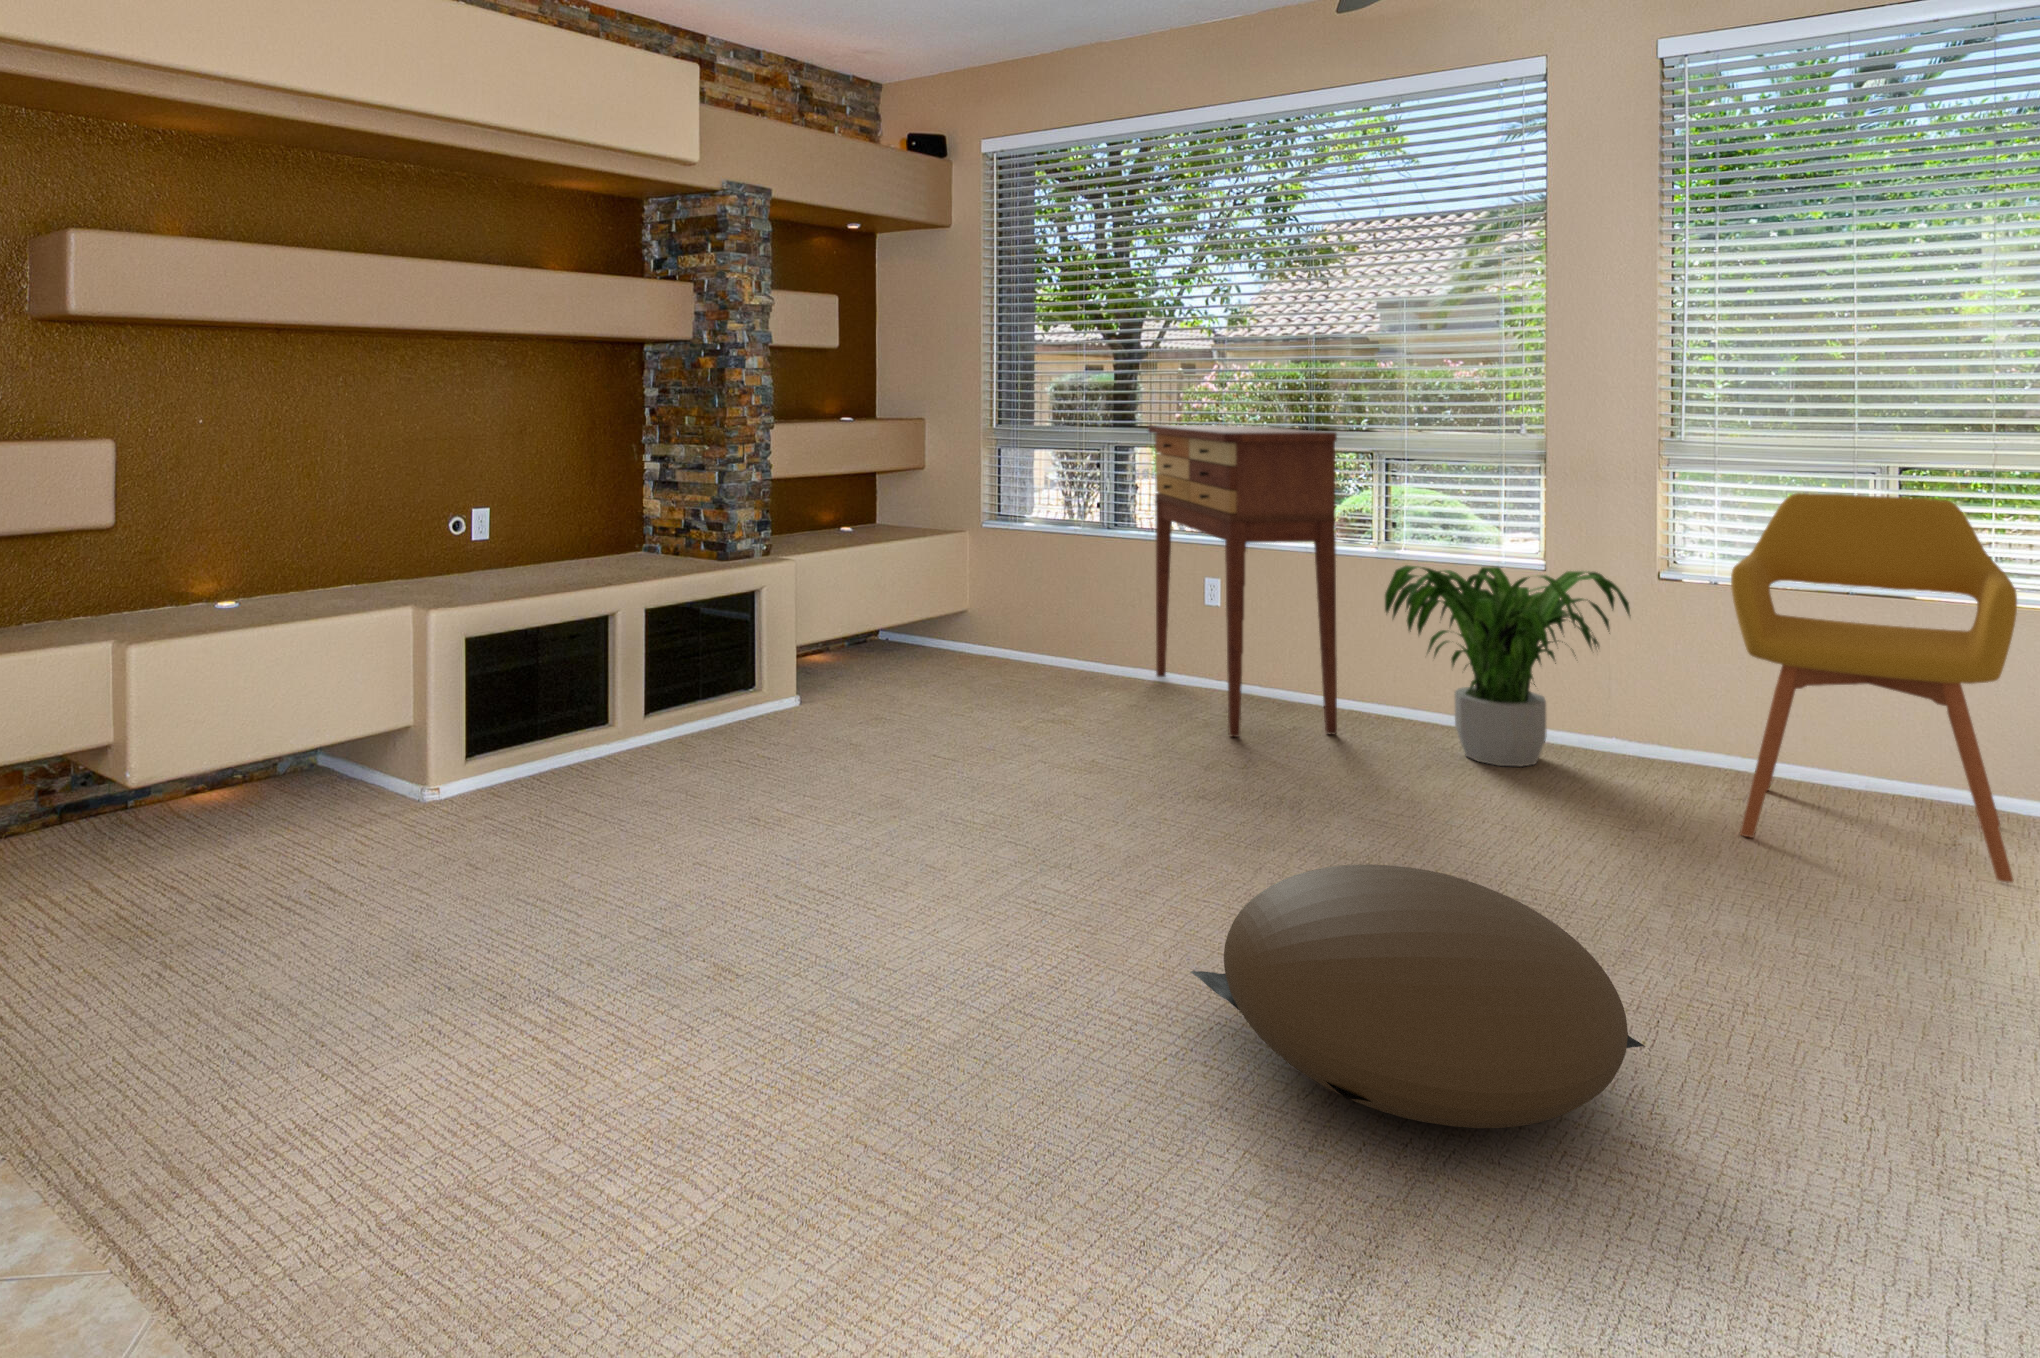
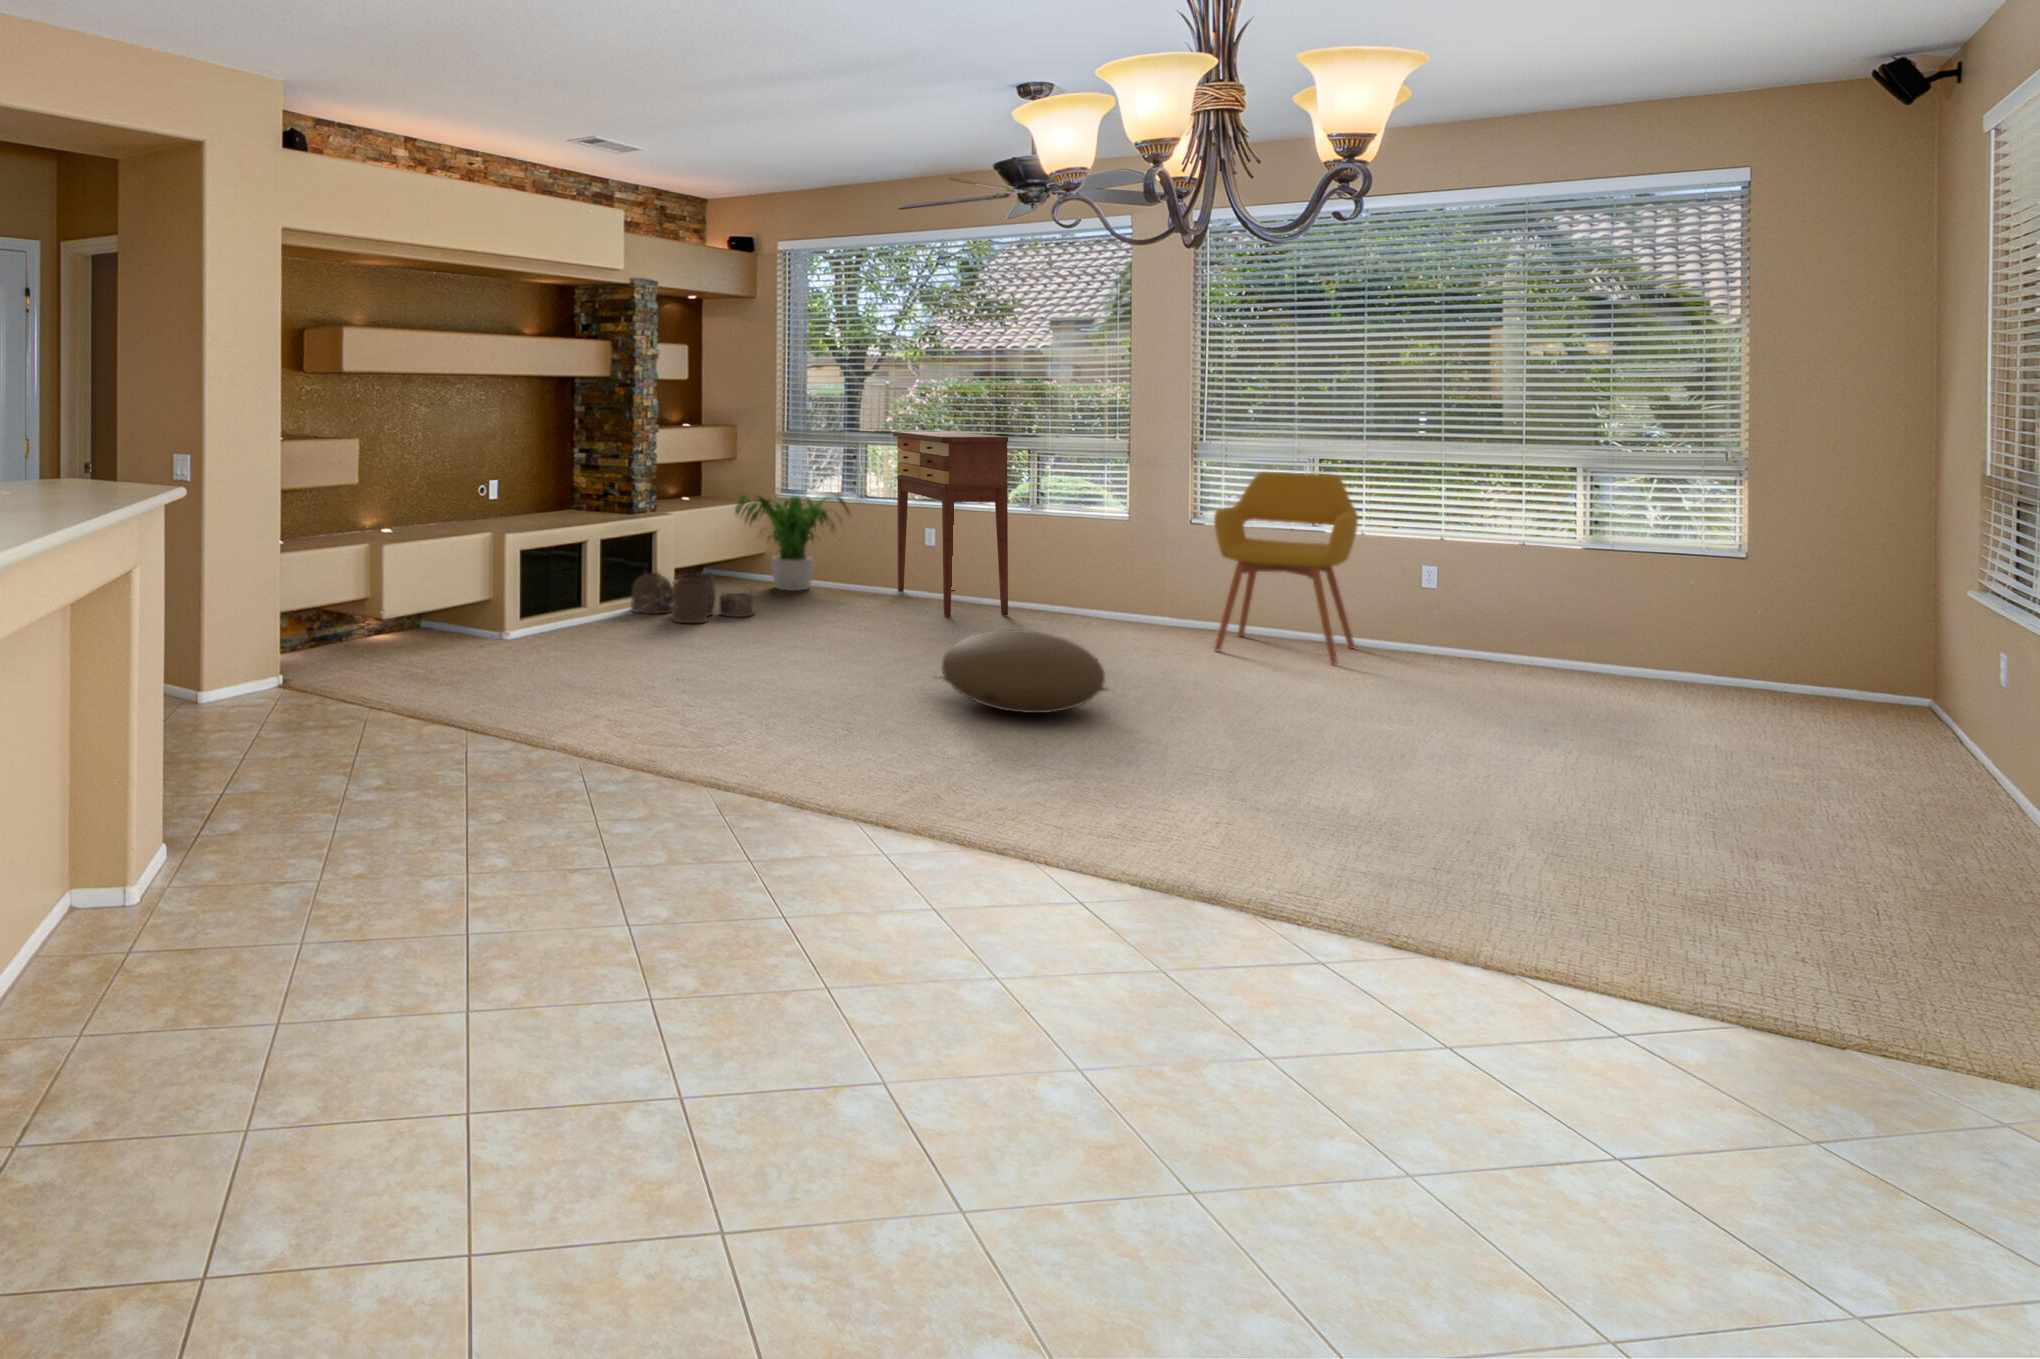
potted plant: present [1385,566,1630,767] -> present [735,495,849,590]
woven basket: none [707,654,910,757] -> present [631,573,754,623]

